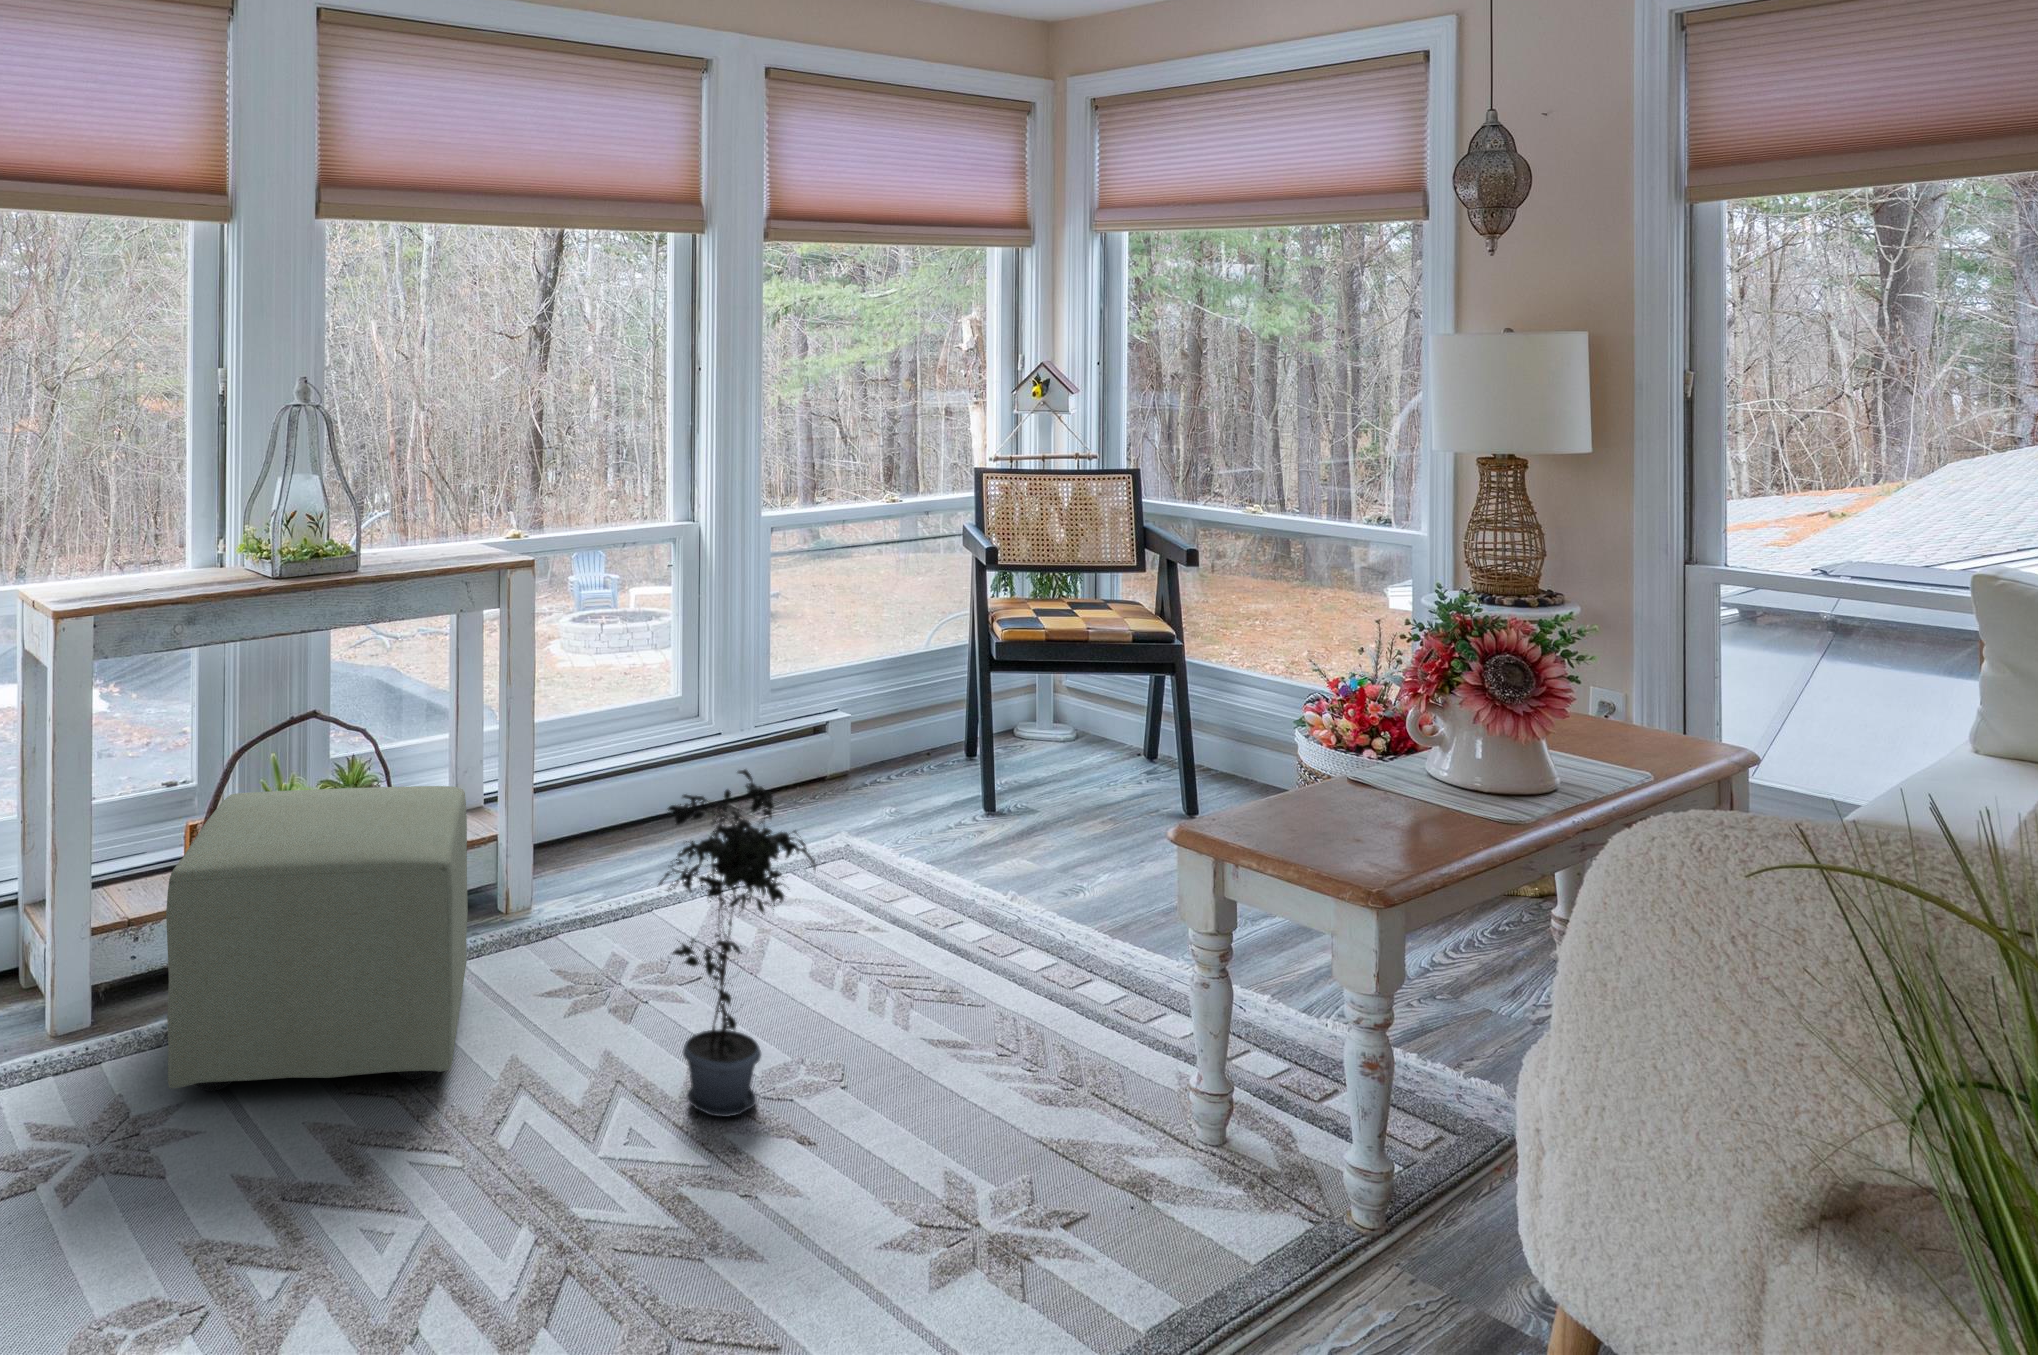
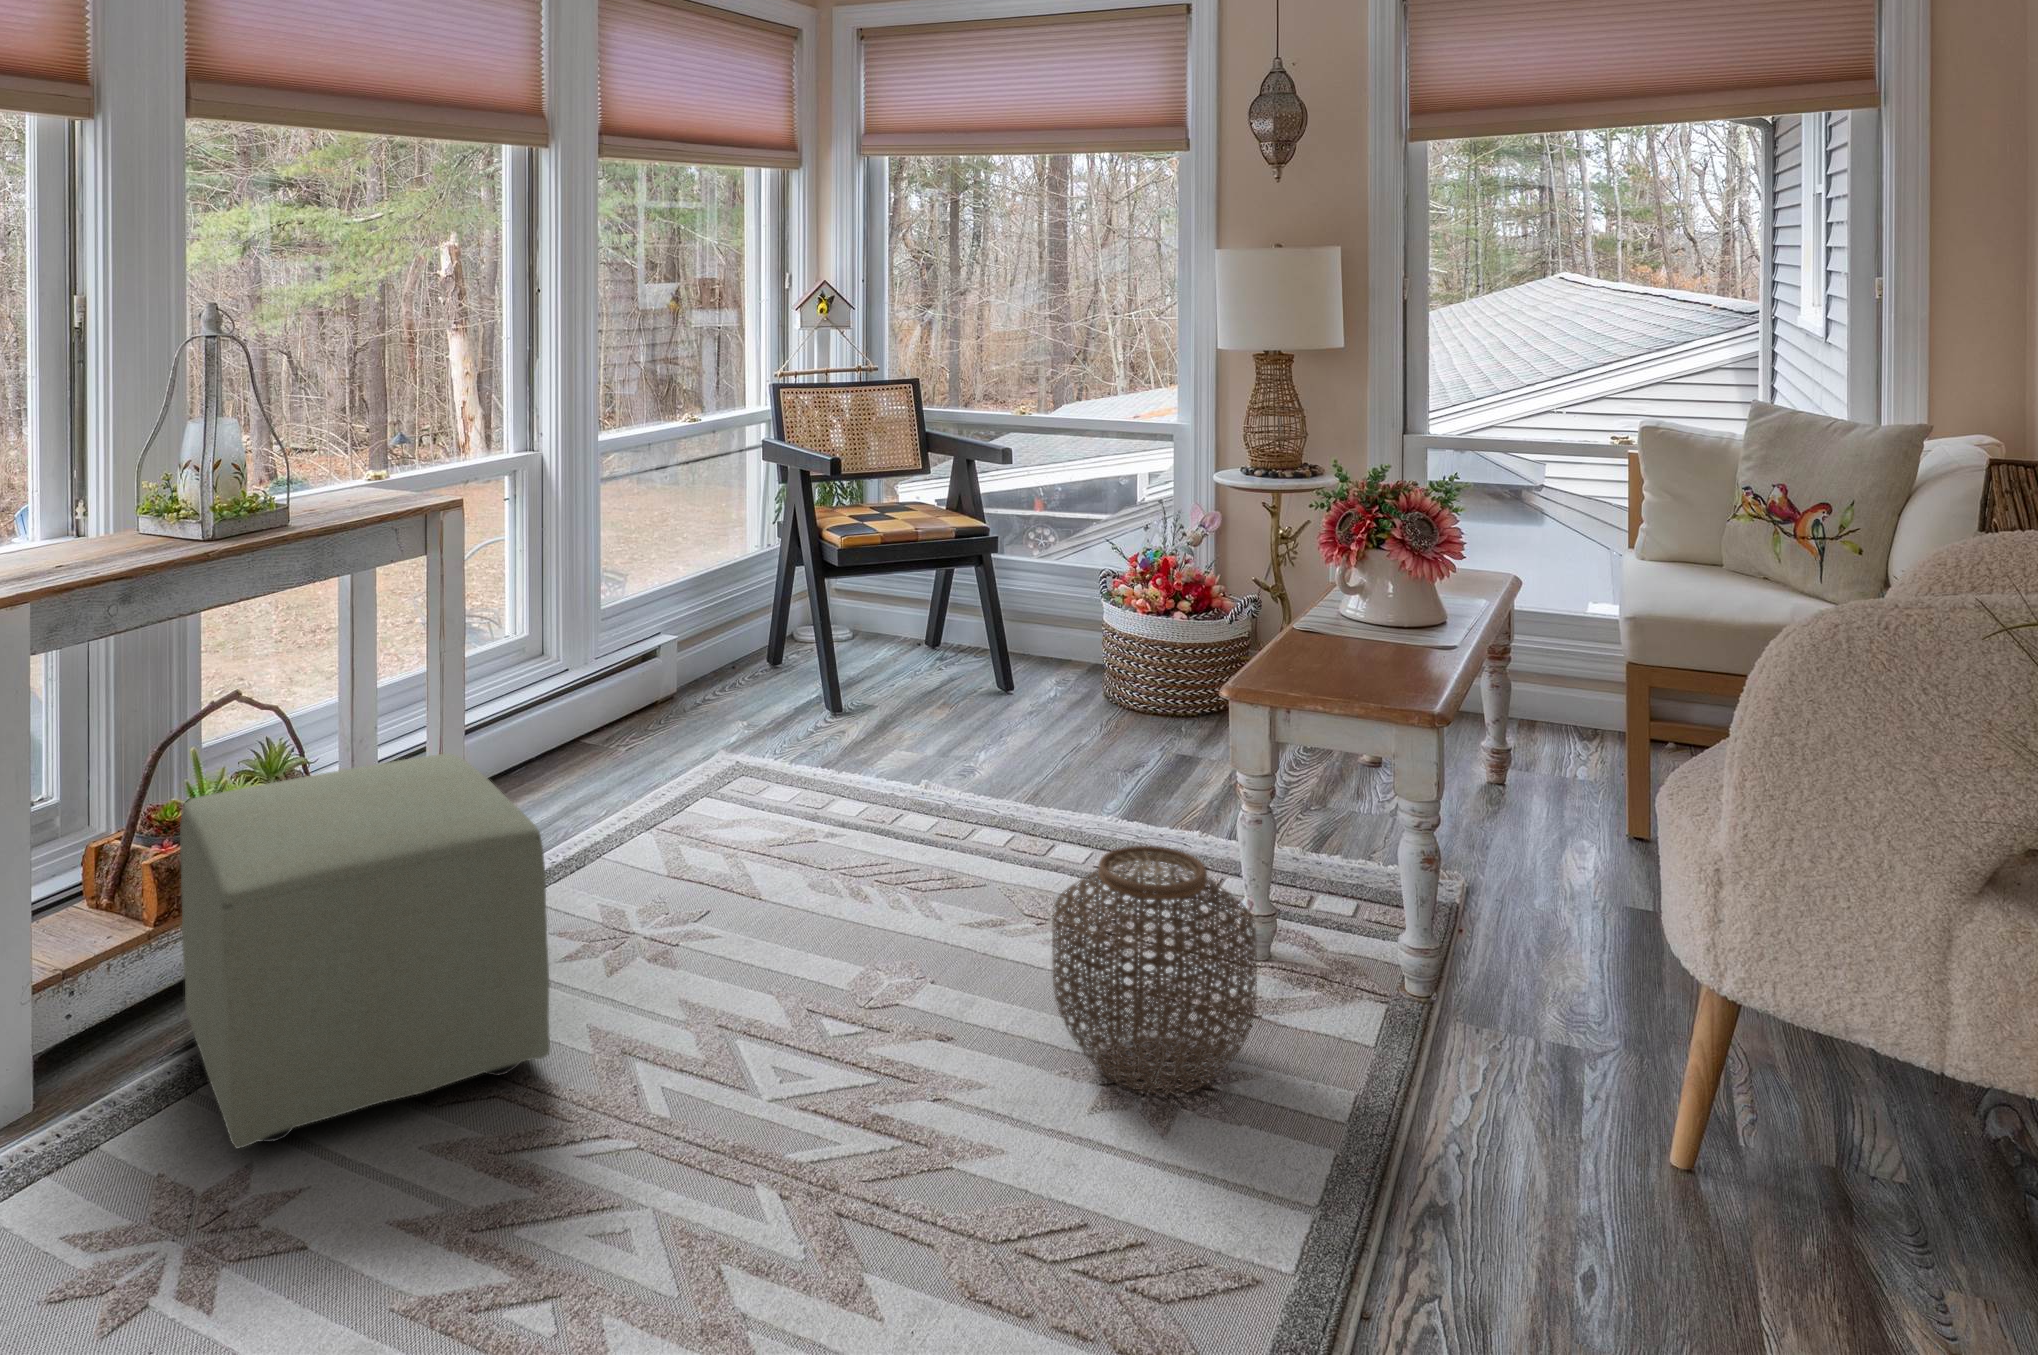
potted plant: present [657,769,816,1117] -> none [751,686,953,1039]
woven basket: none [884,976,1097,1249] -> present [1052,846,1257,1095]

